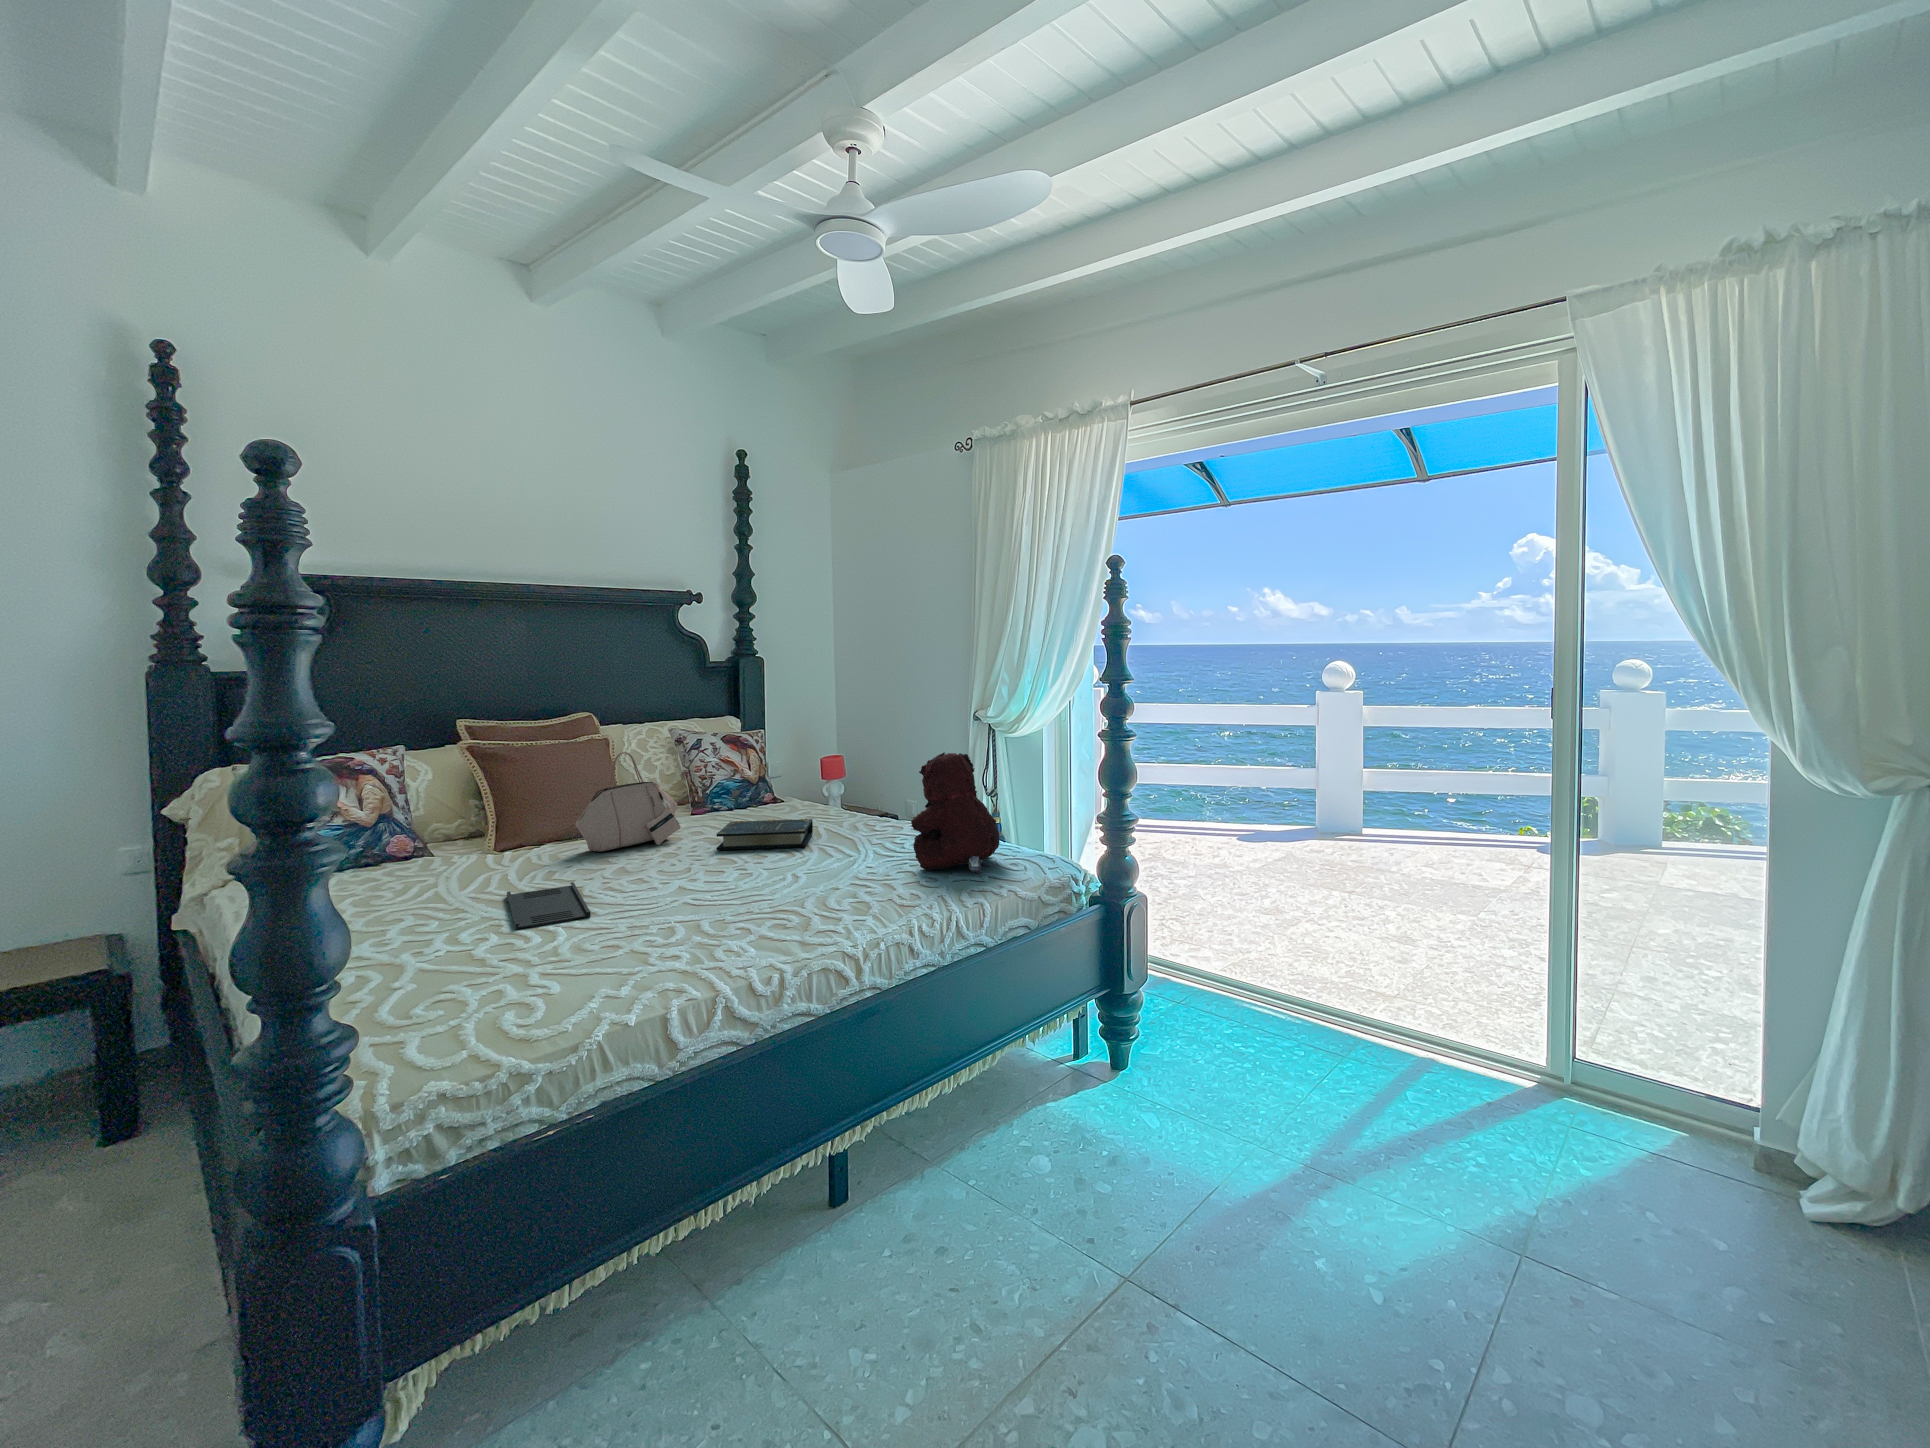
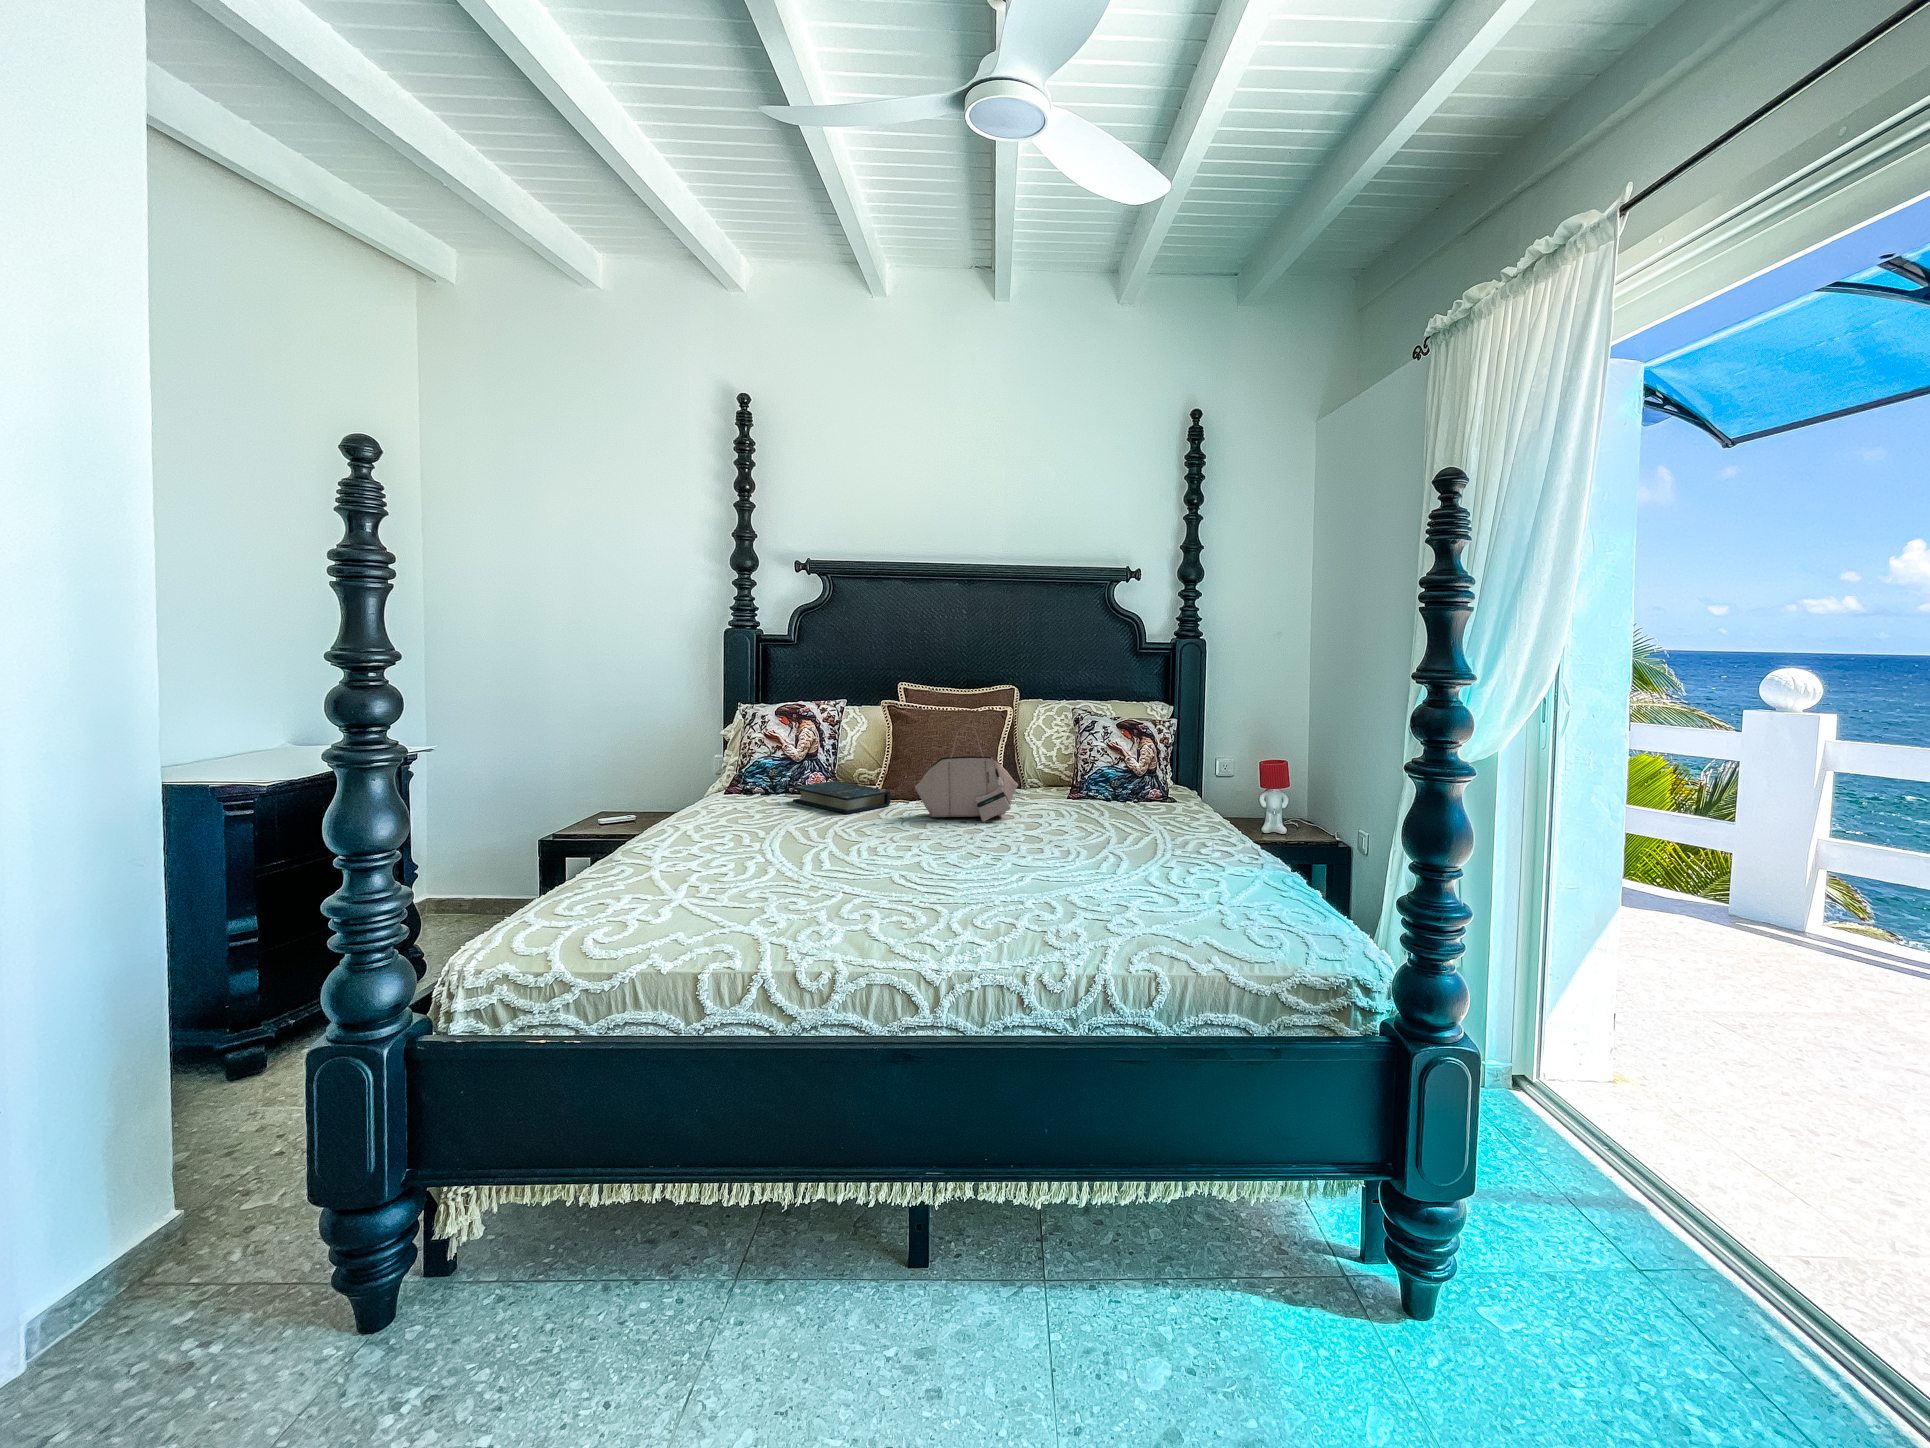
teddy bear: present [911,752,999,873] -> none [1138,769,1258,936]
book: present [717,819,813,850] -> present [793,781,891,814]
tray: present [507,882,591,929] -> none [755,834,857,871]

